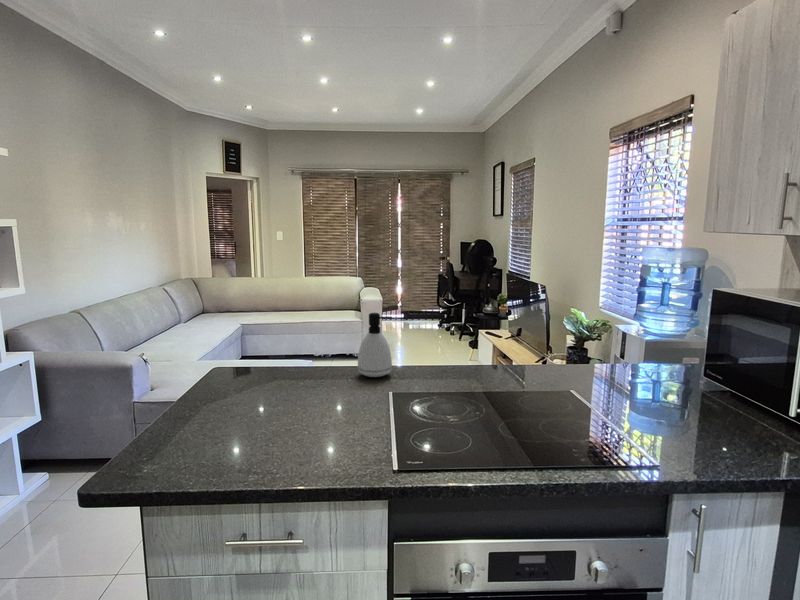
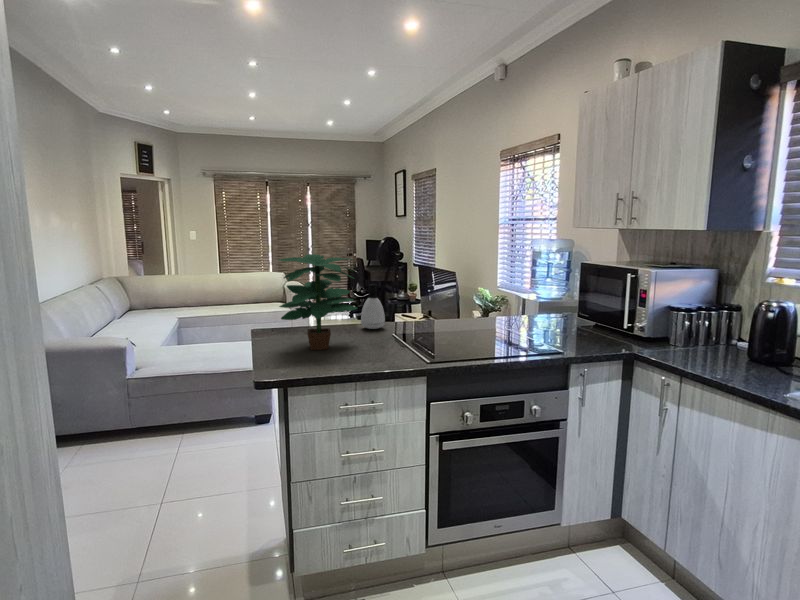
potted plant: none [201,271,327,416] -> present [279,254,358,350]

